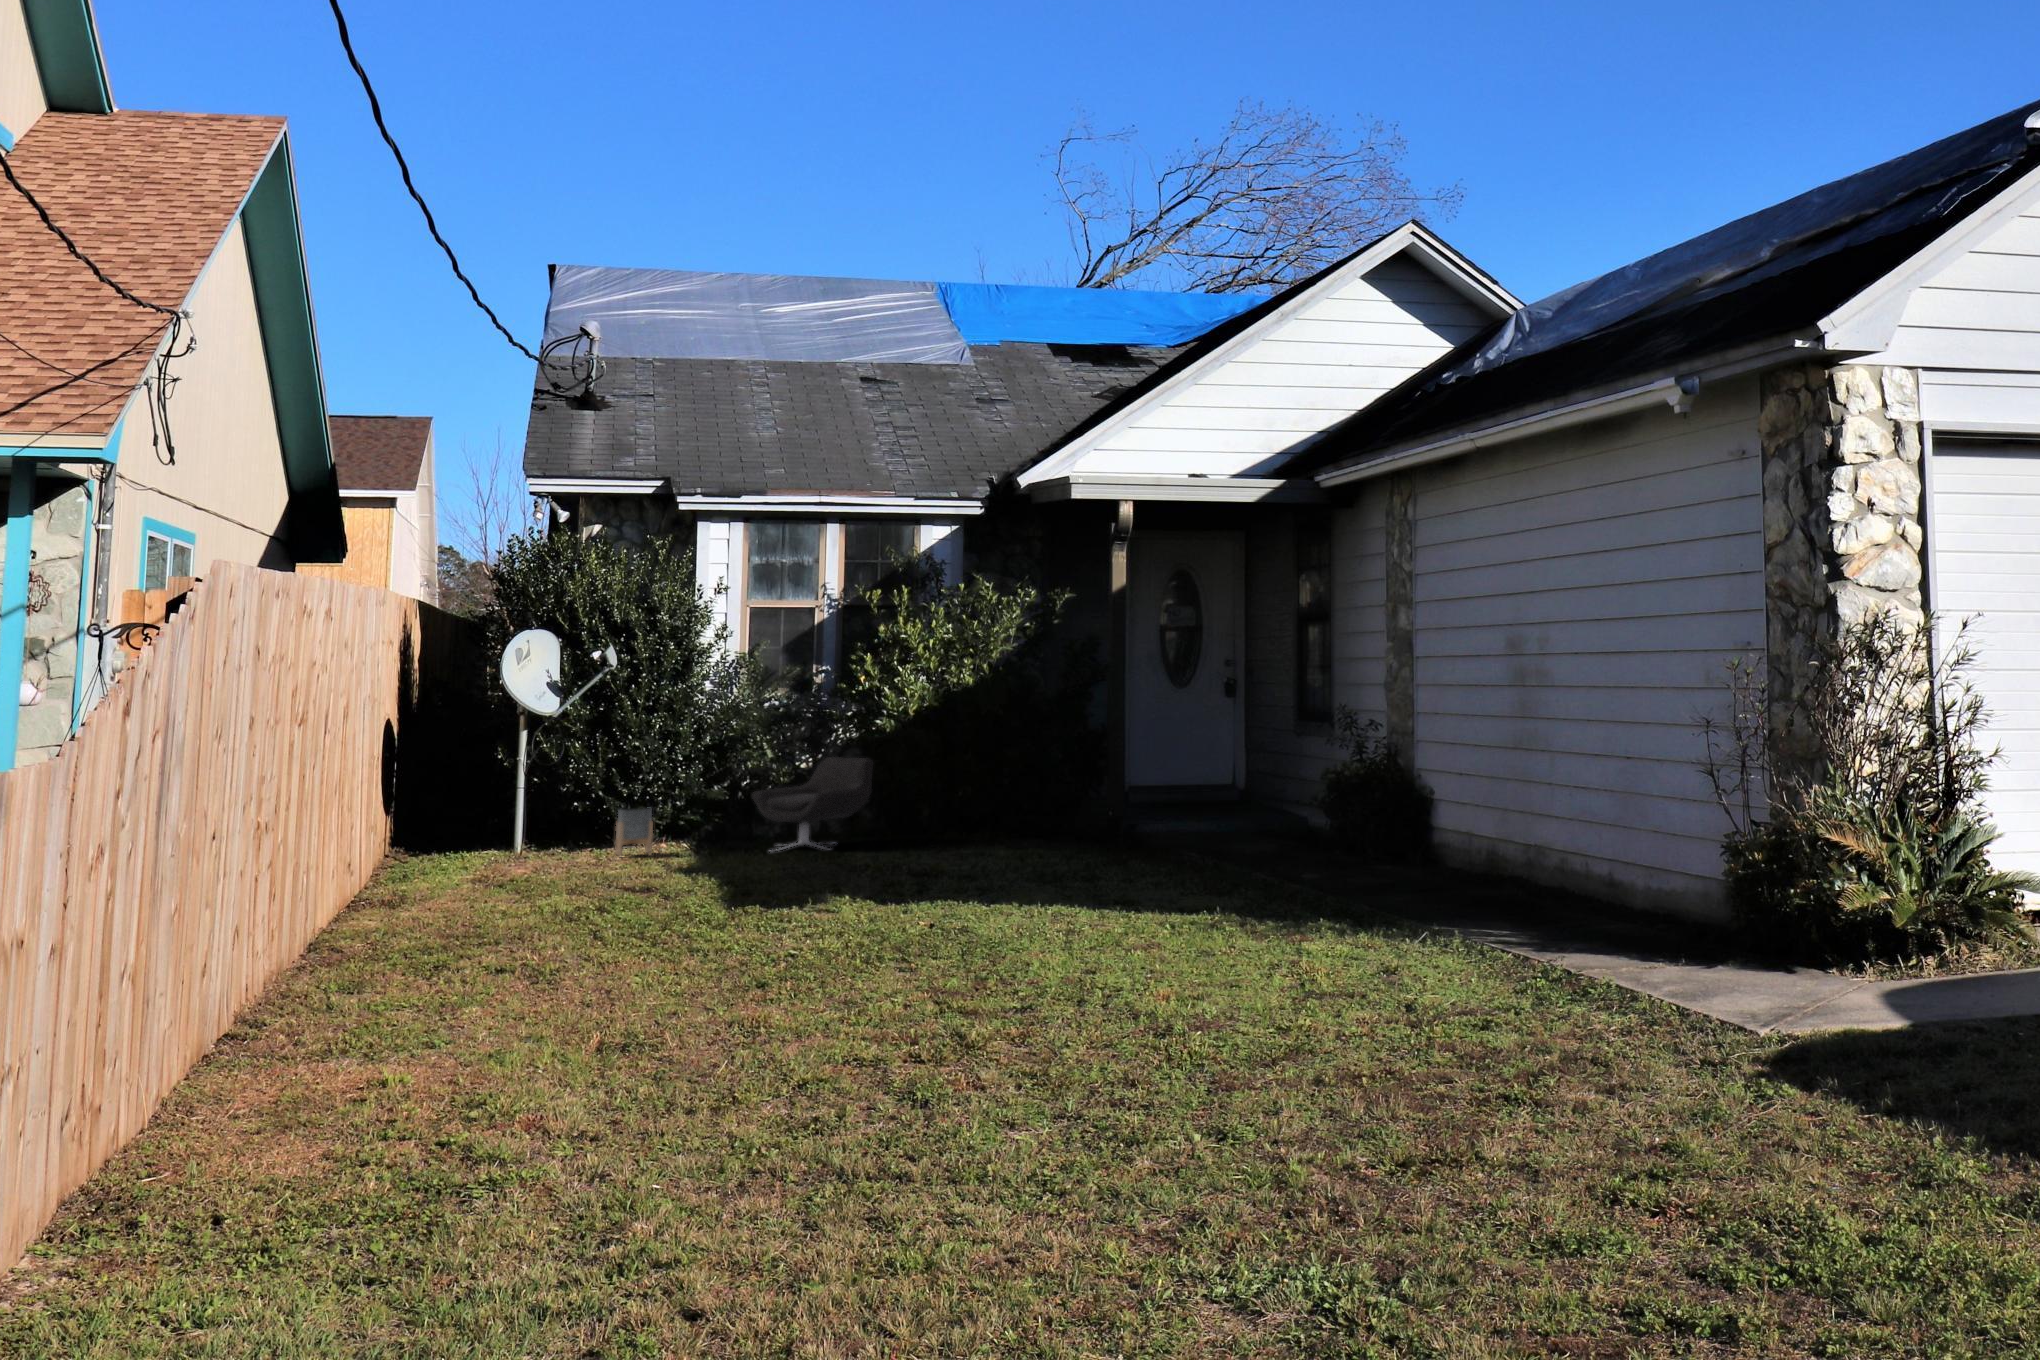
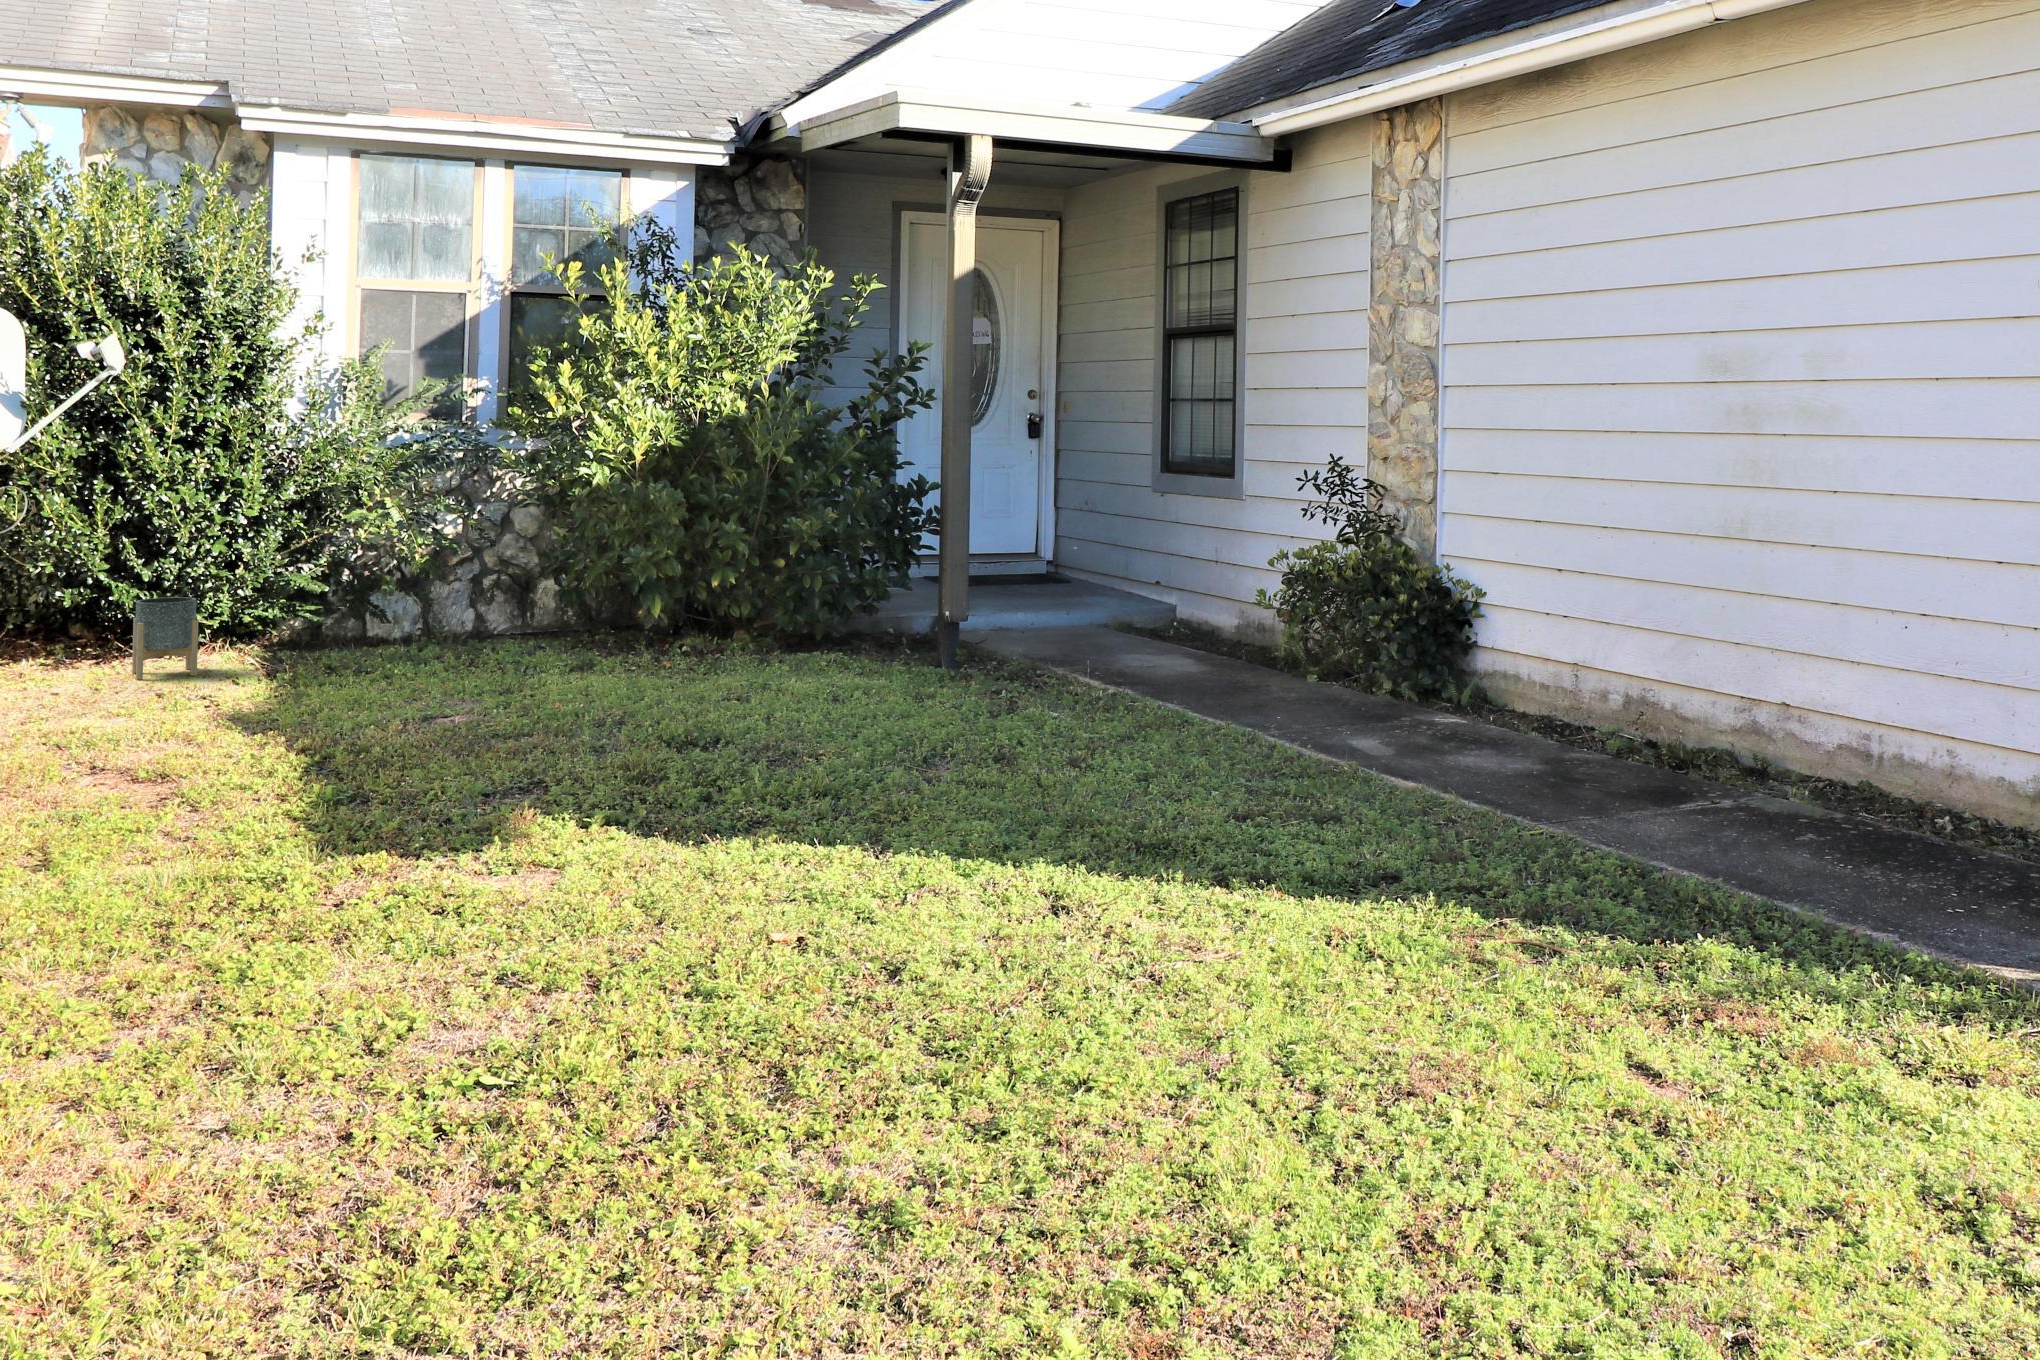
lounge chair: present [753,757,873,847] -> none [369,518,565,666]

